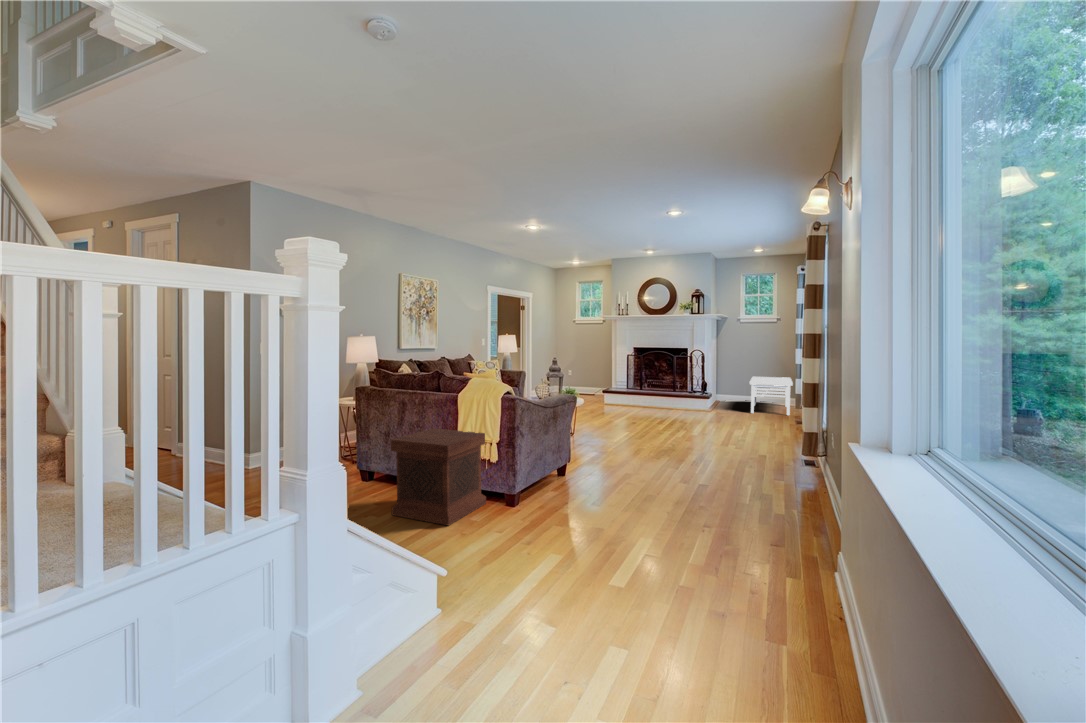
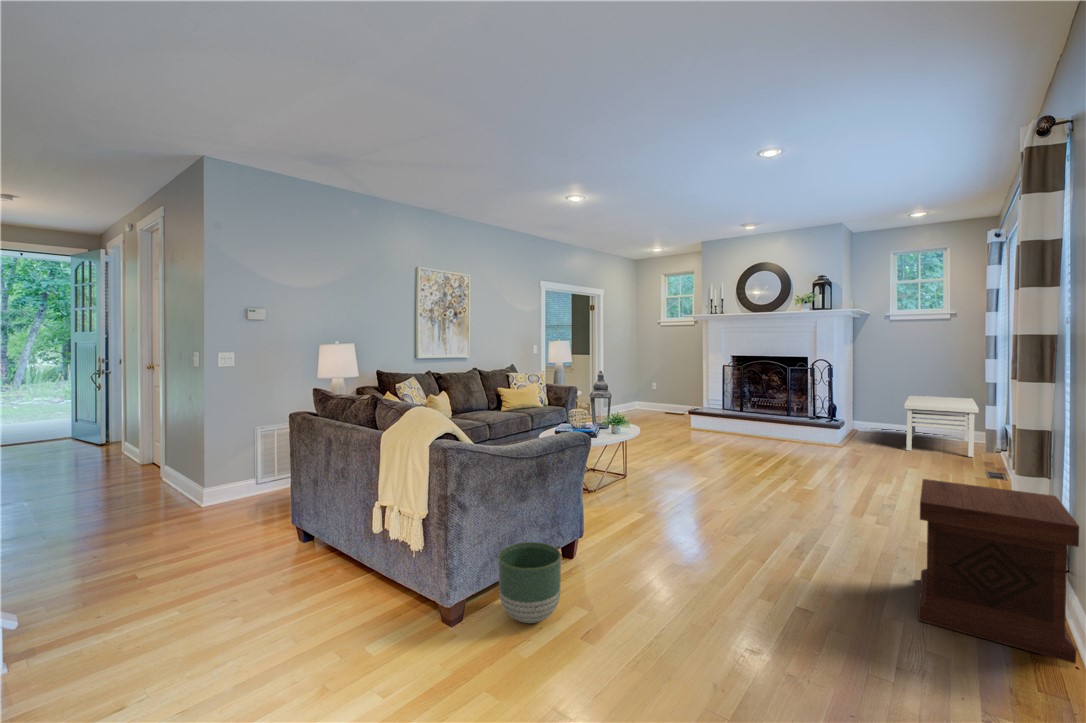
side table: present [391,429,486,525] -> present [918,479,1079,663]
planter: none [541,457,578,499] -> present [498,542,561,623]

